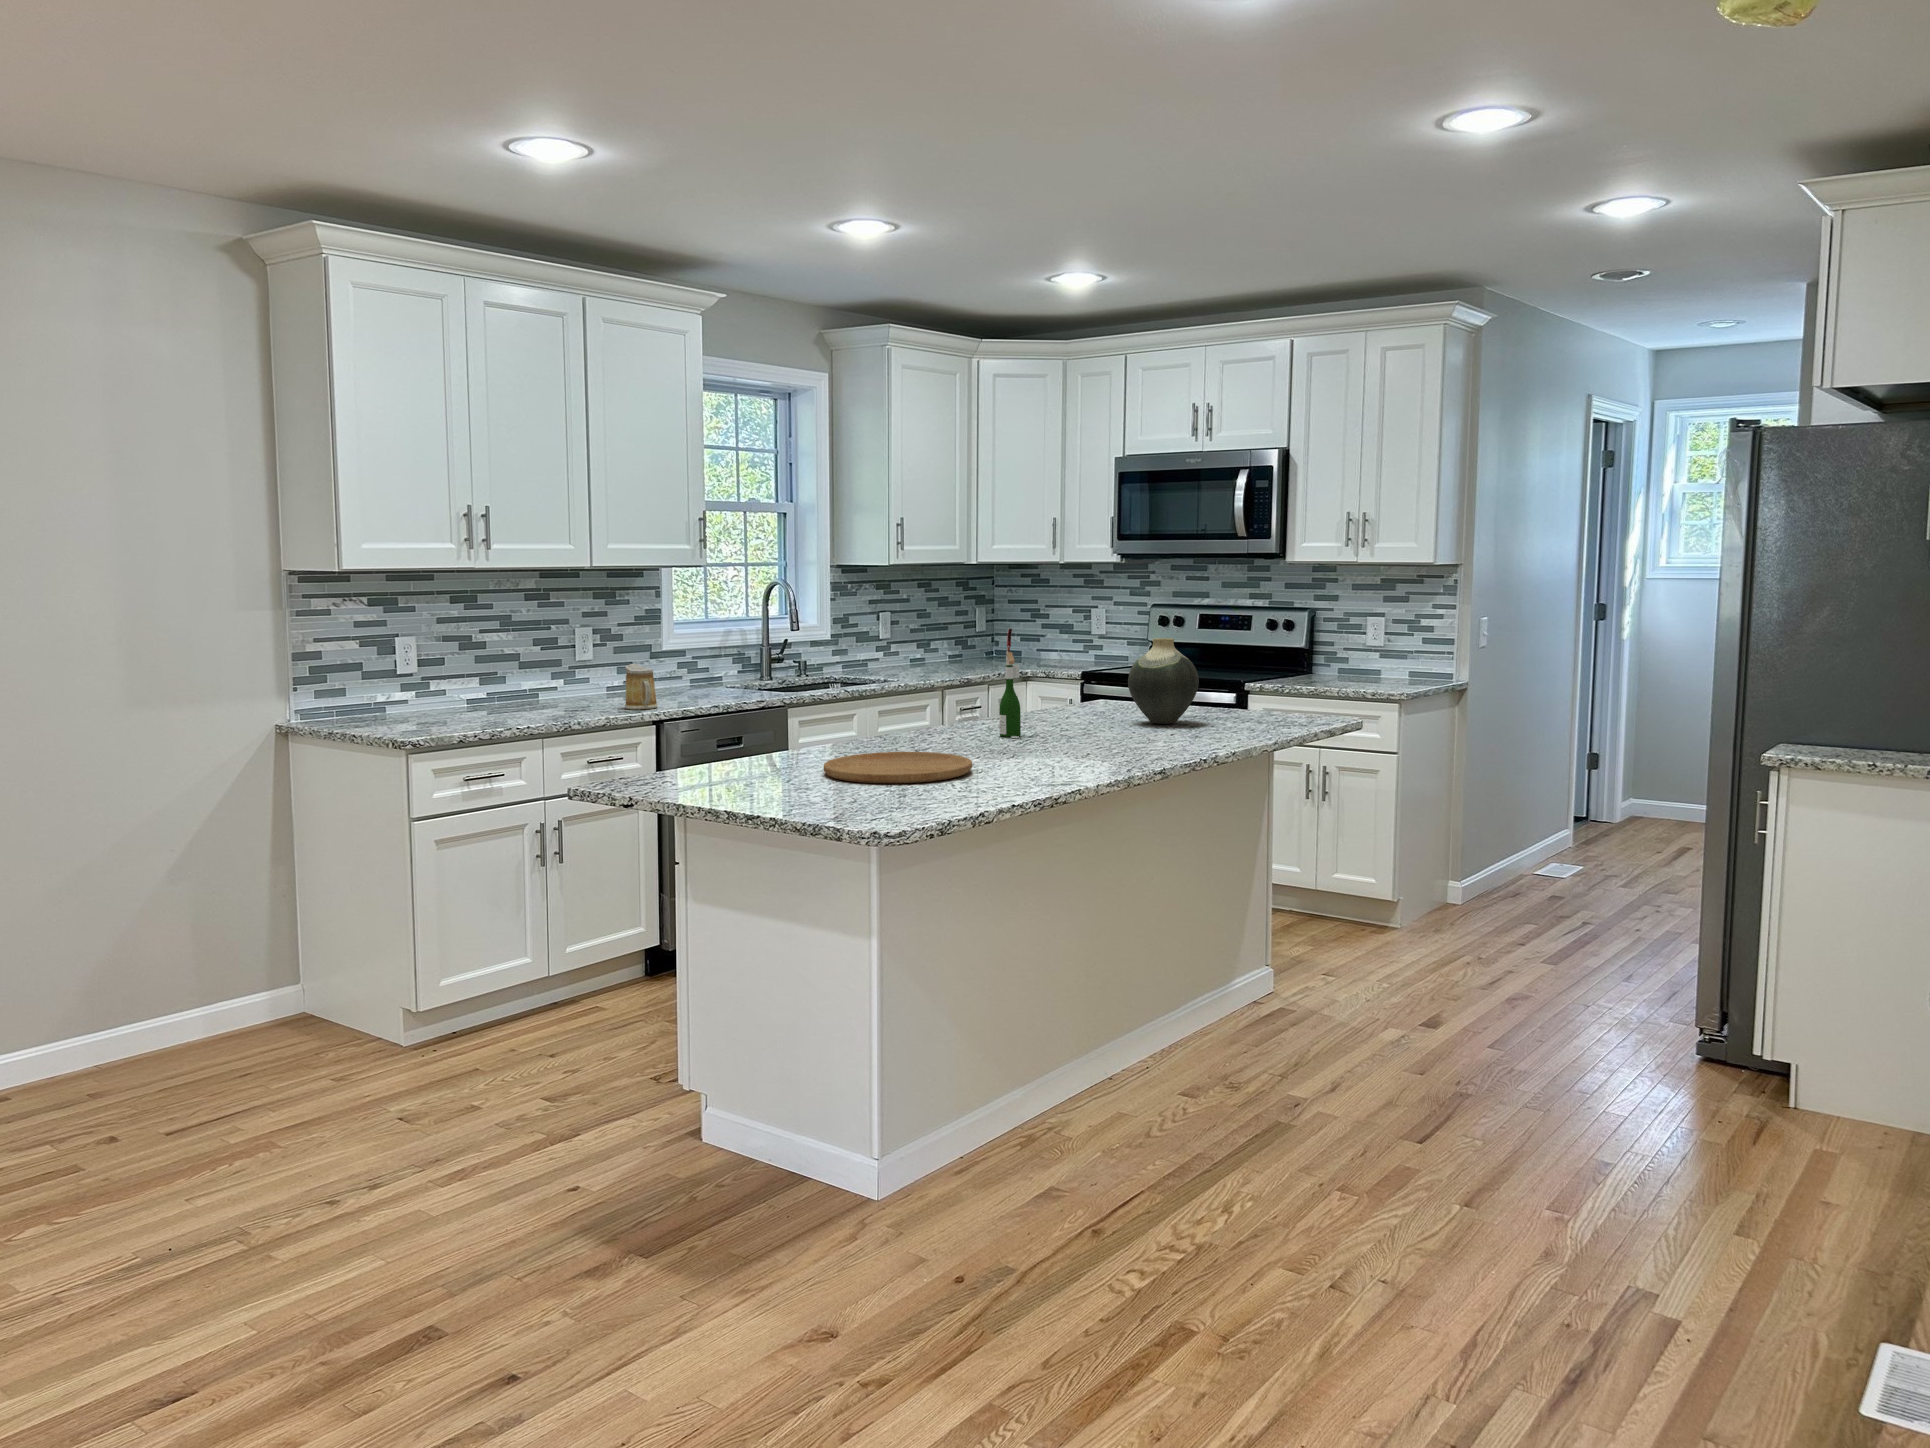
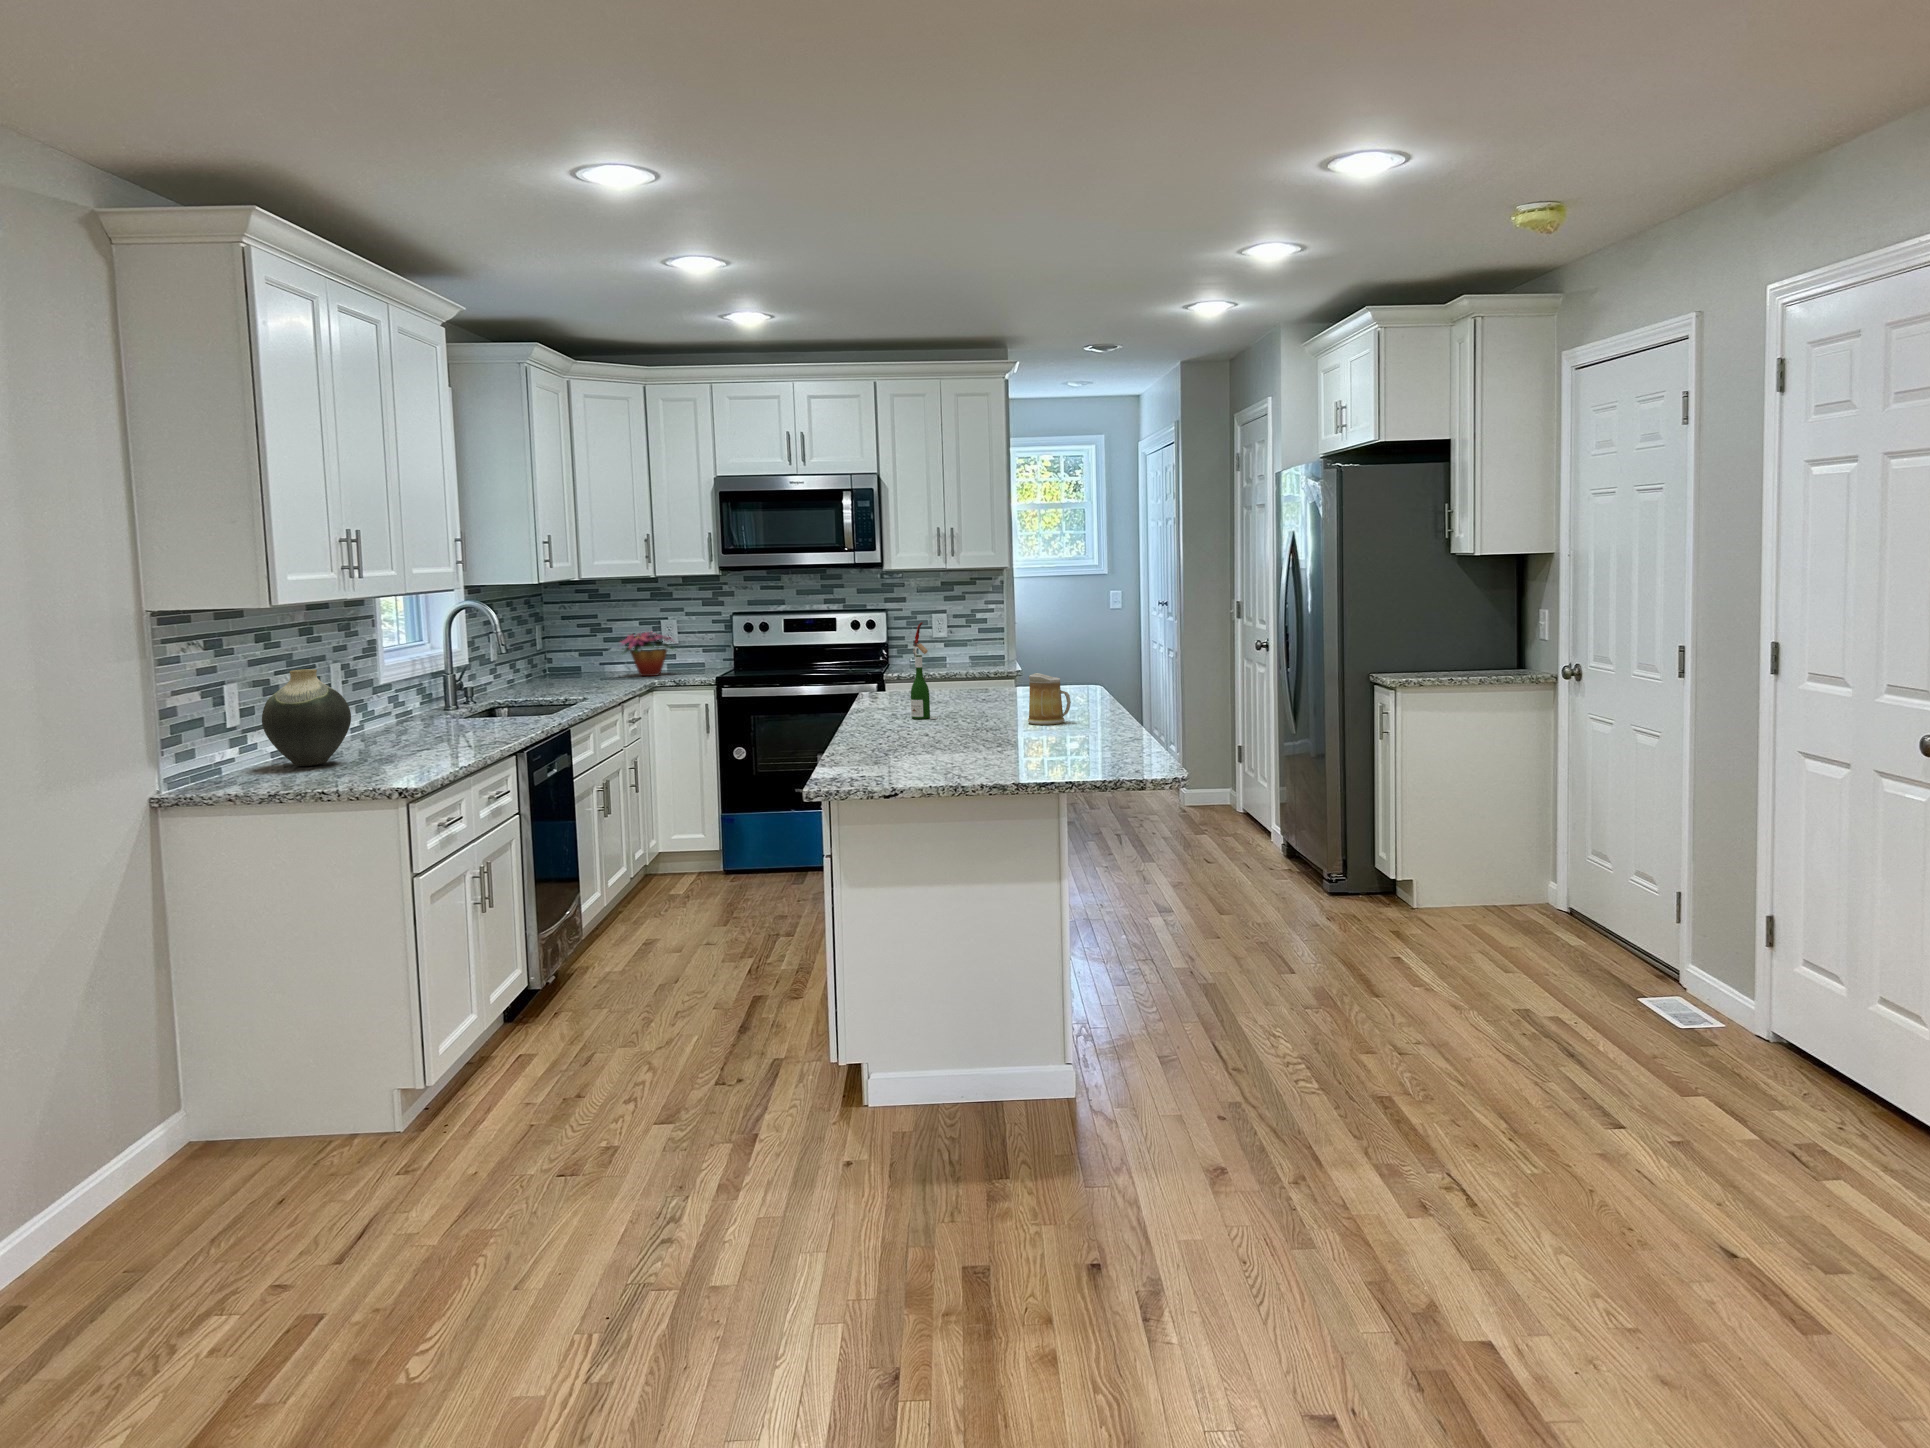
flower arrangement: none [1041,620,1110,667] -> present [621,633,673,676]
vase: present [1128,638,1199,724] -> present [262,669,351,766]
mug: present [625,664,658,710] -> present [1028,673,1071,725]
cutting board: present [824,752,972,784] -> none [934,728,1068,755]

